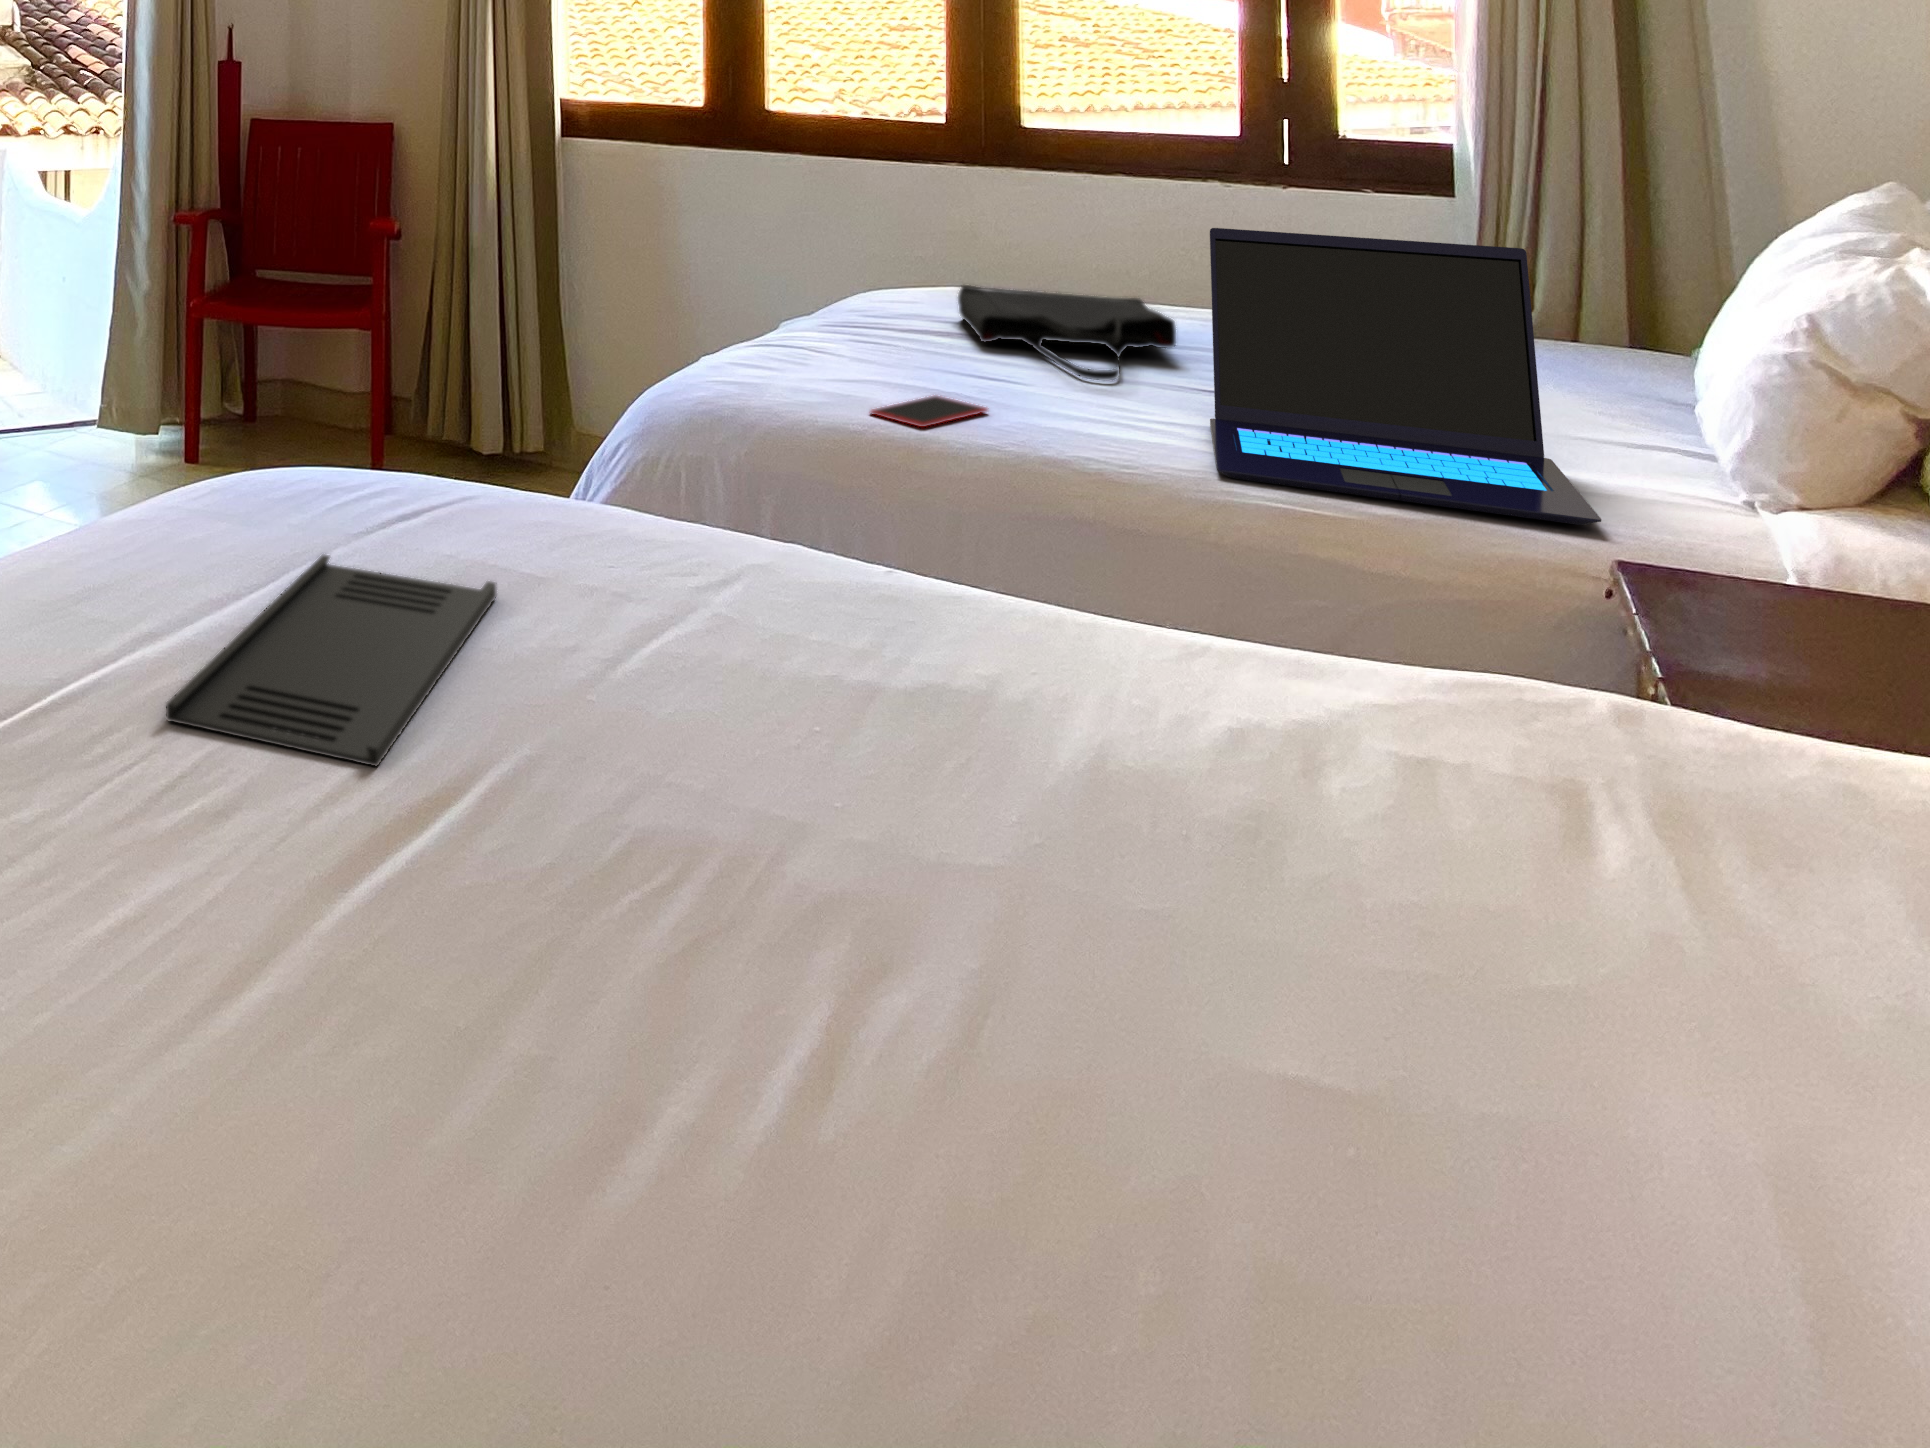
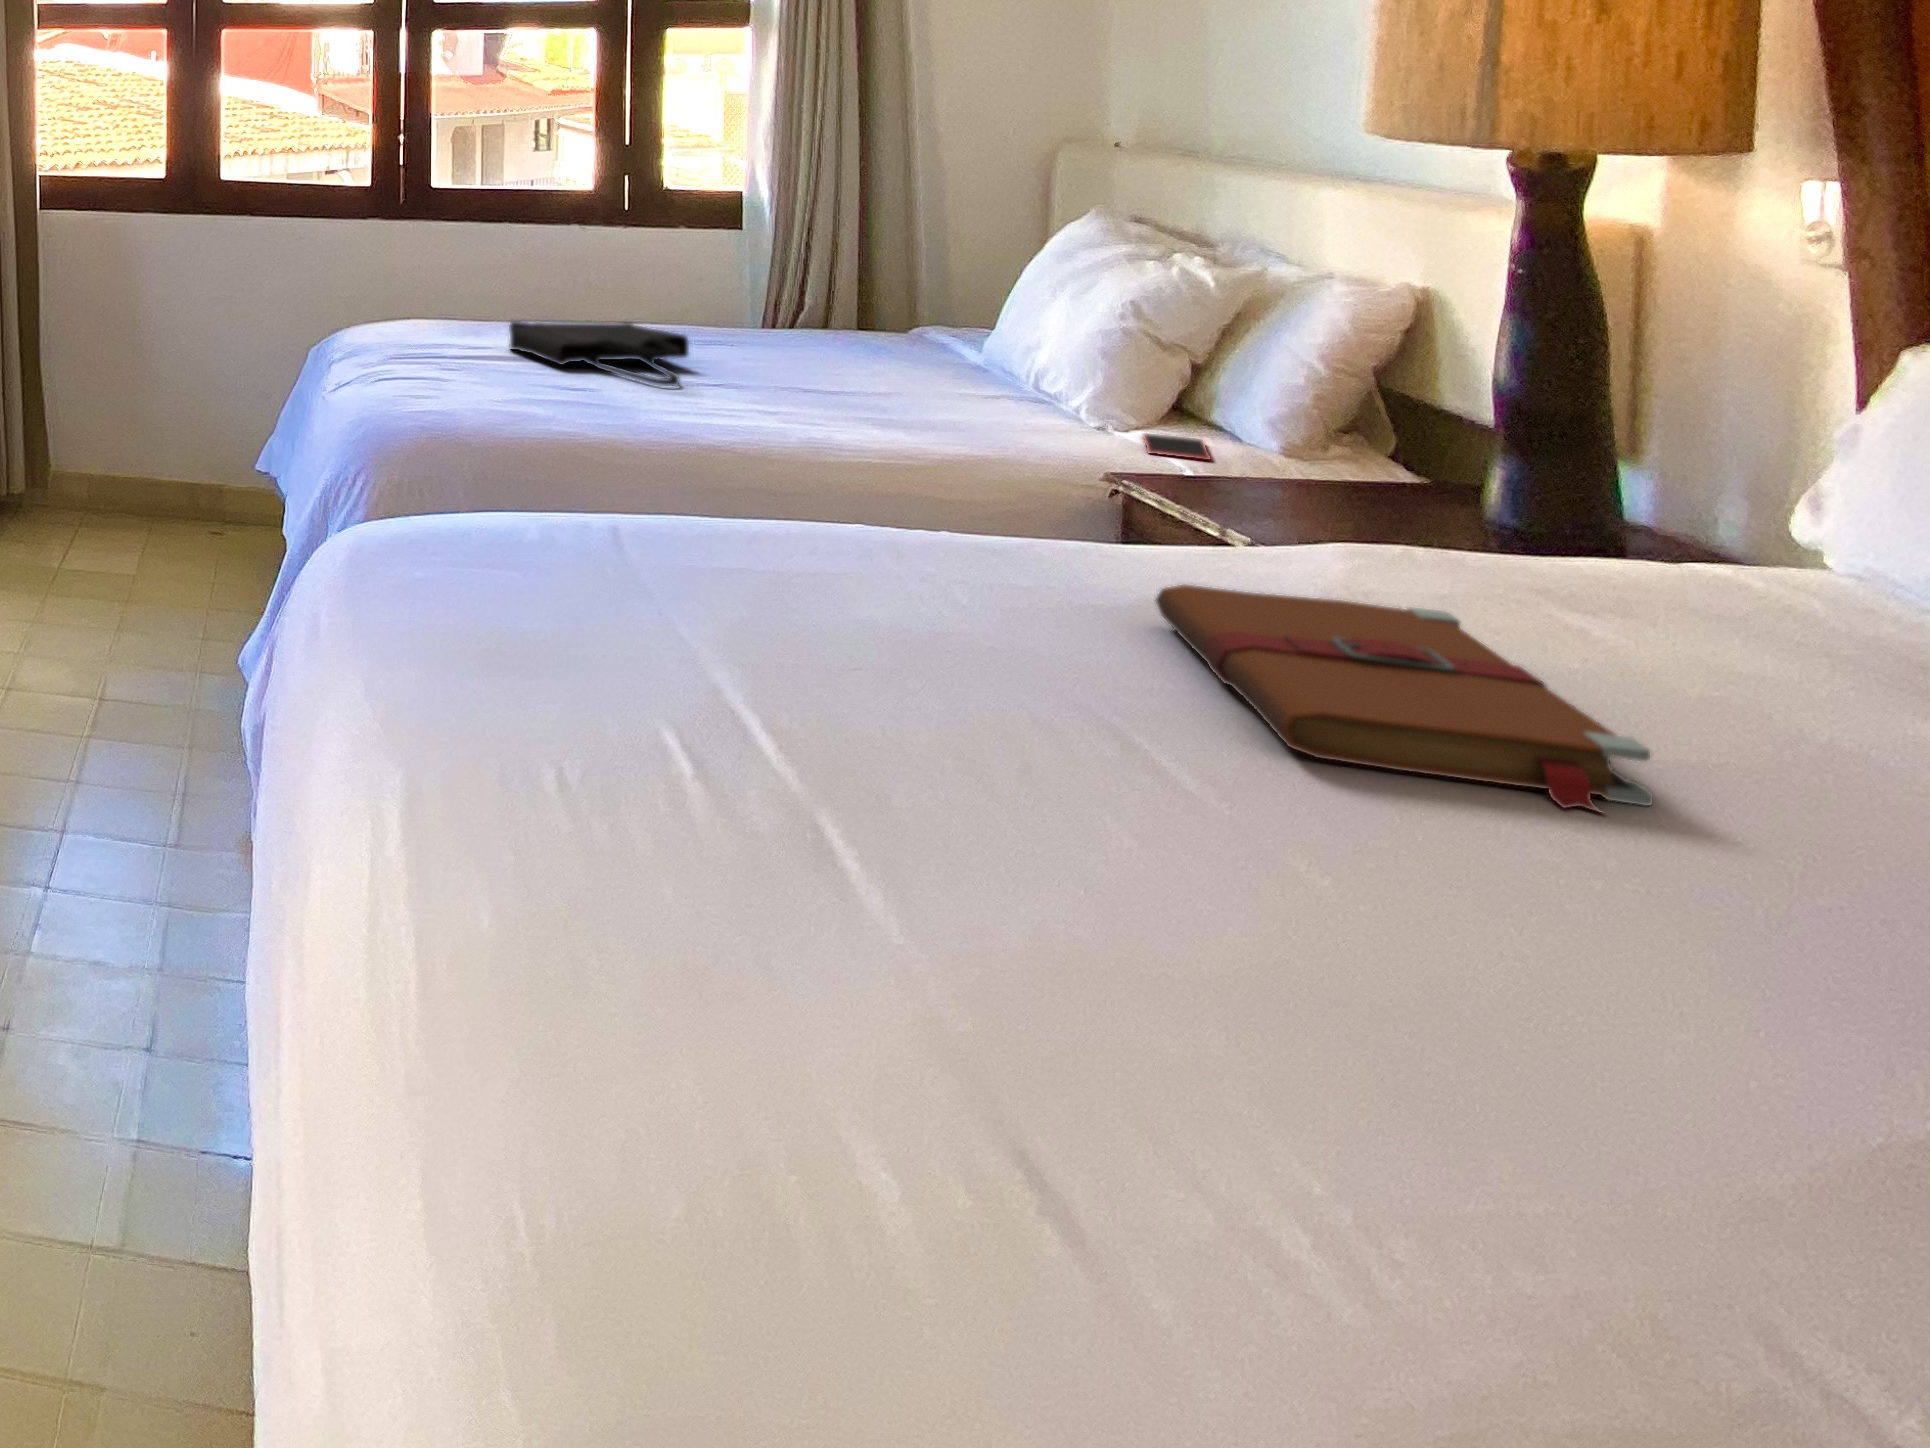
laptop: present [1210,228,1601,525] -> none [767,264,1078,452]
smartphone: present [871,396,988,427] -> present [1143,433,1210,460]
tray: present [166,555,497,766] -> none [558,573,884,709]
book: none [772,693,1410,1158] -> present [1156,585,1653,812]

